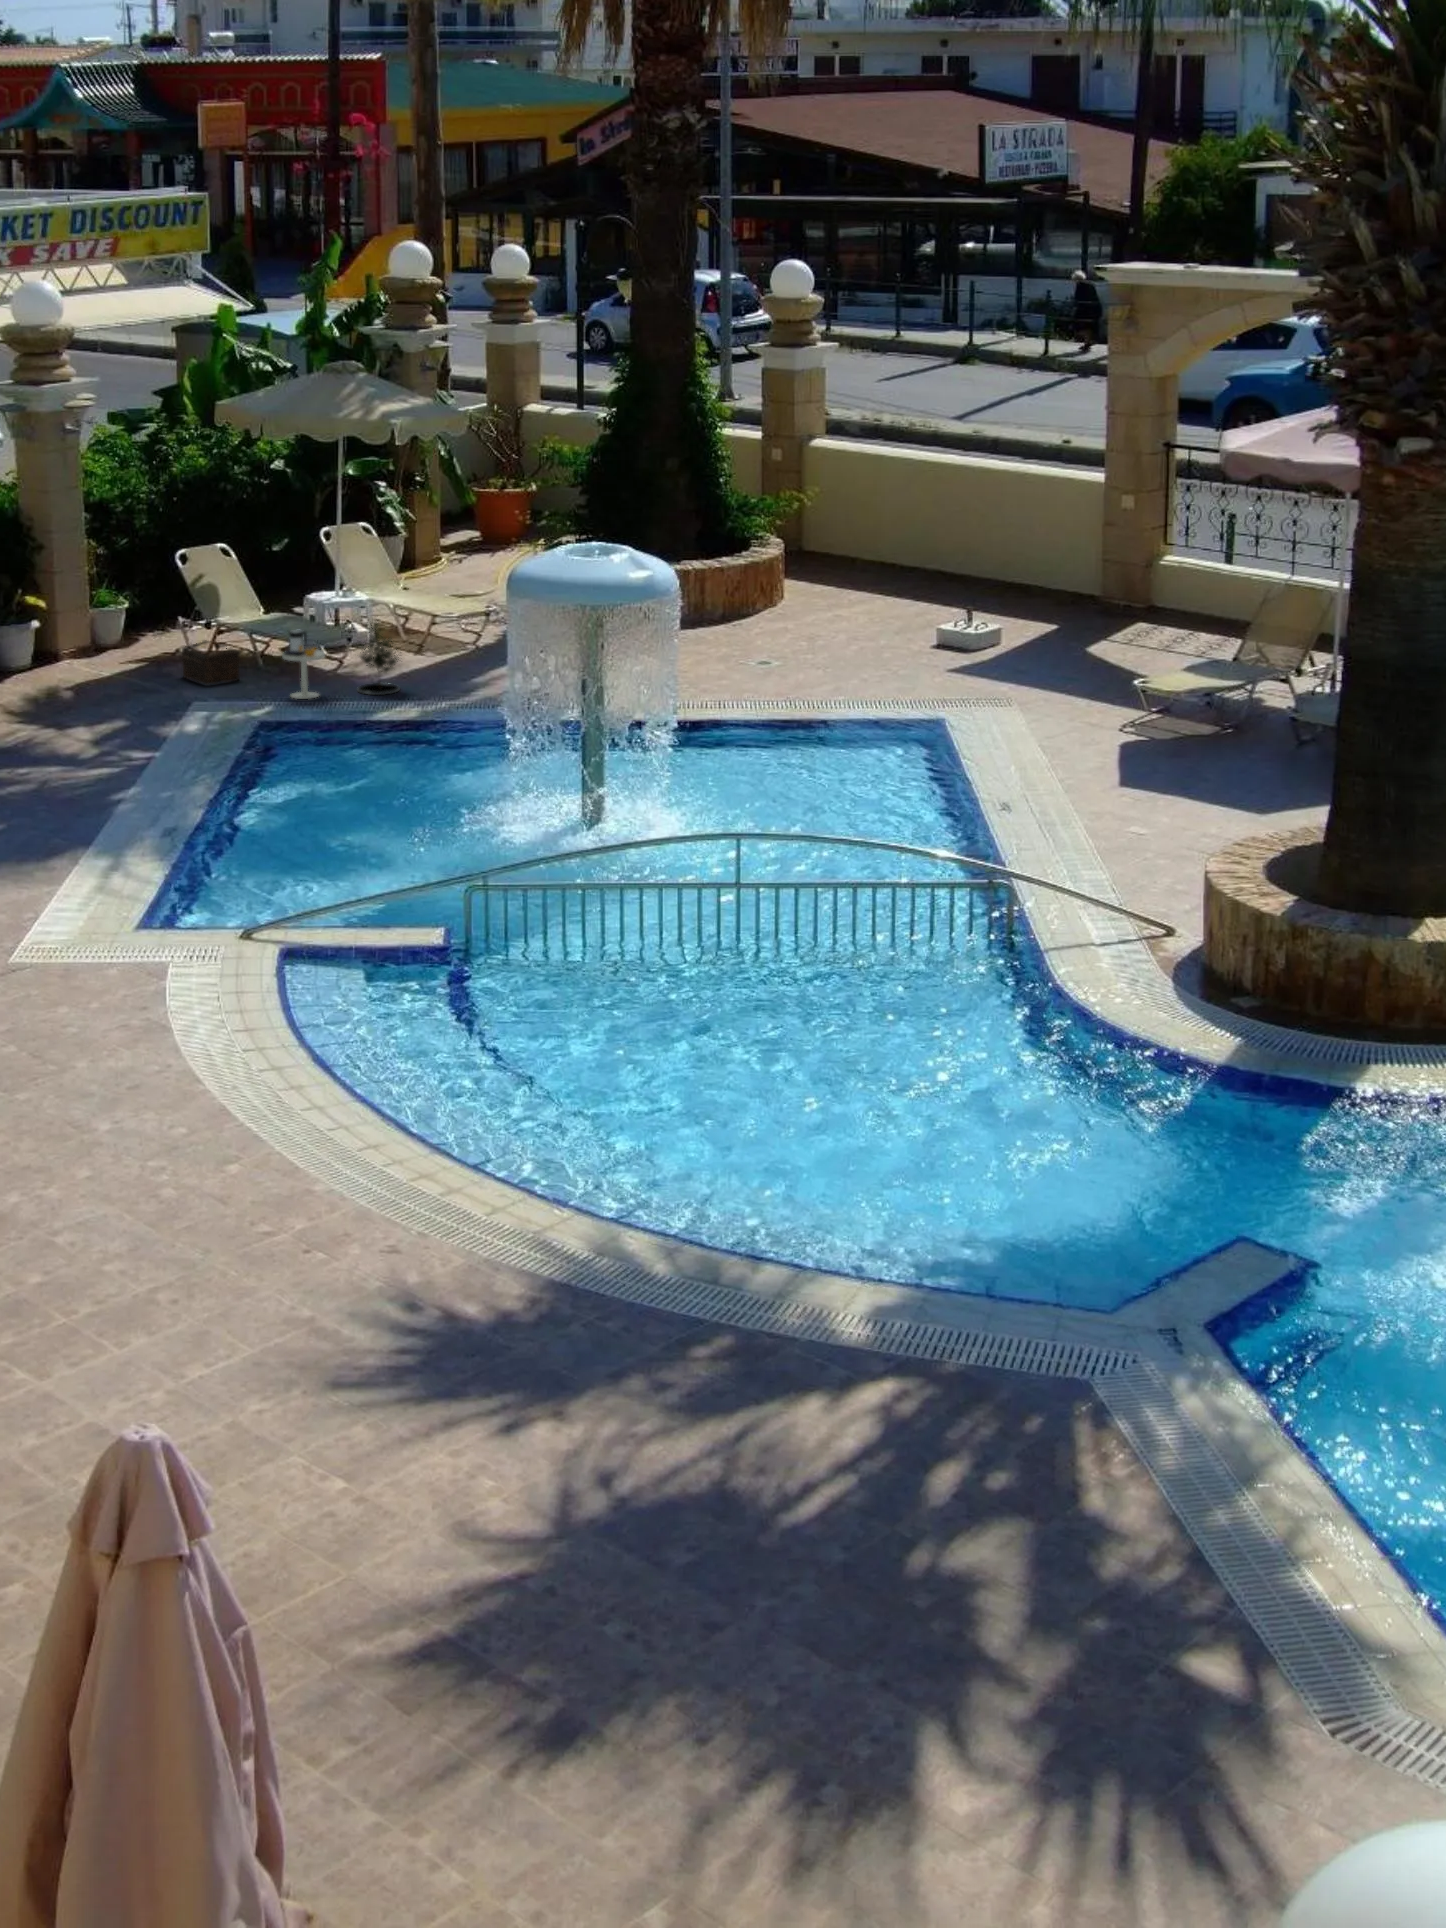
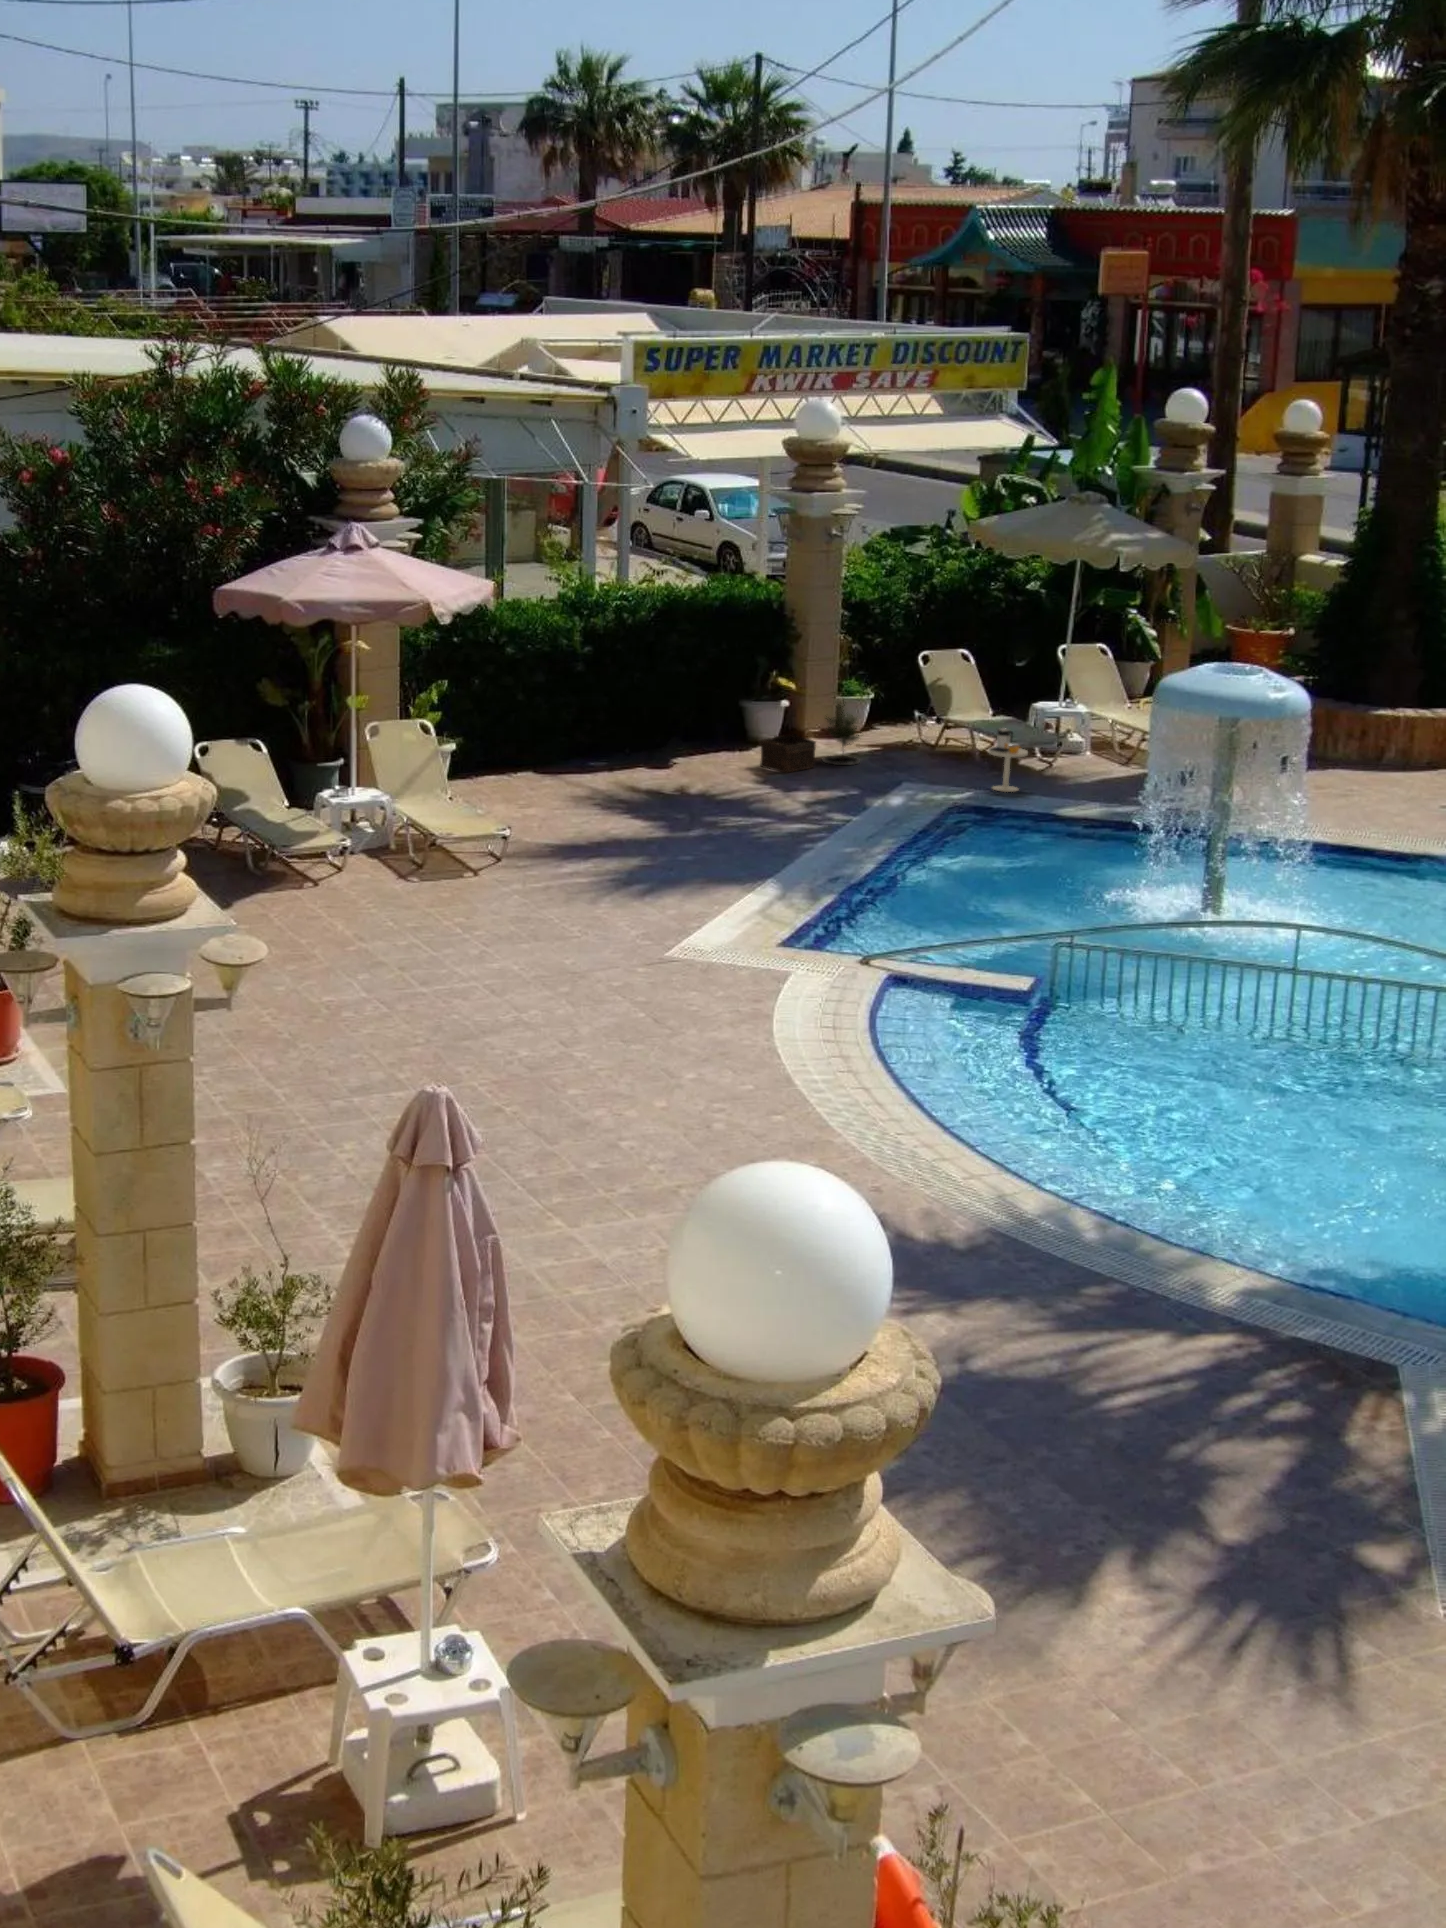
potted tree: present [356,624,400,695] -> present [823,700,862,765]
basket: present [182,640,241,684] -> present [759,734,816,772]

